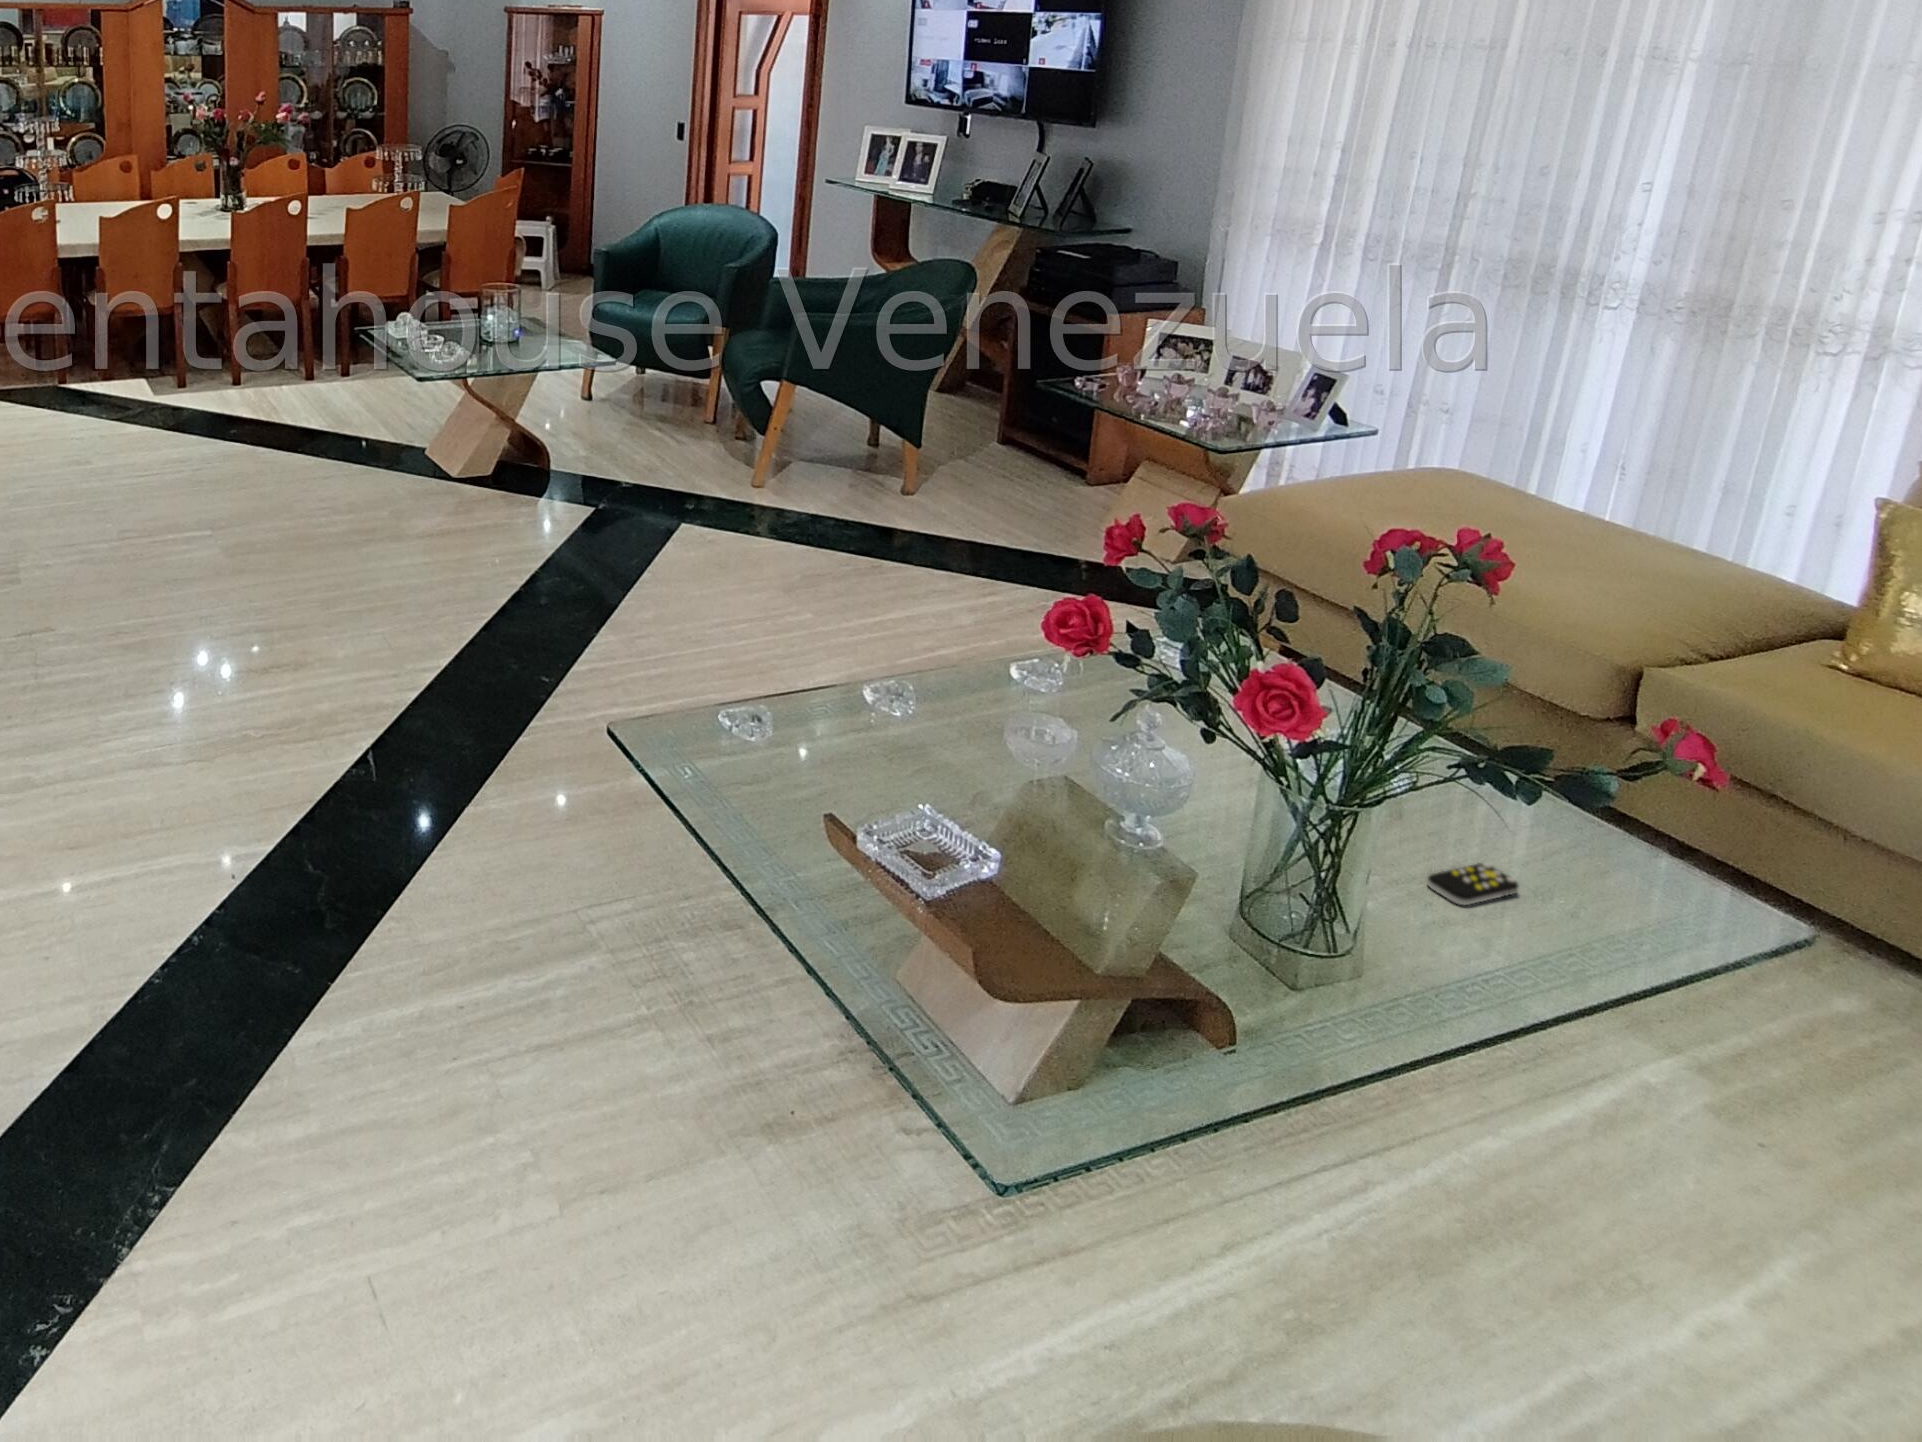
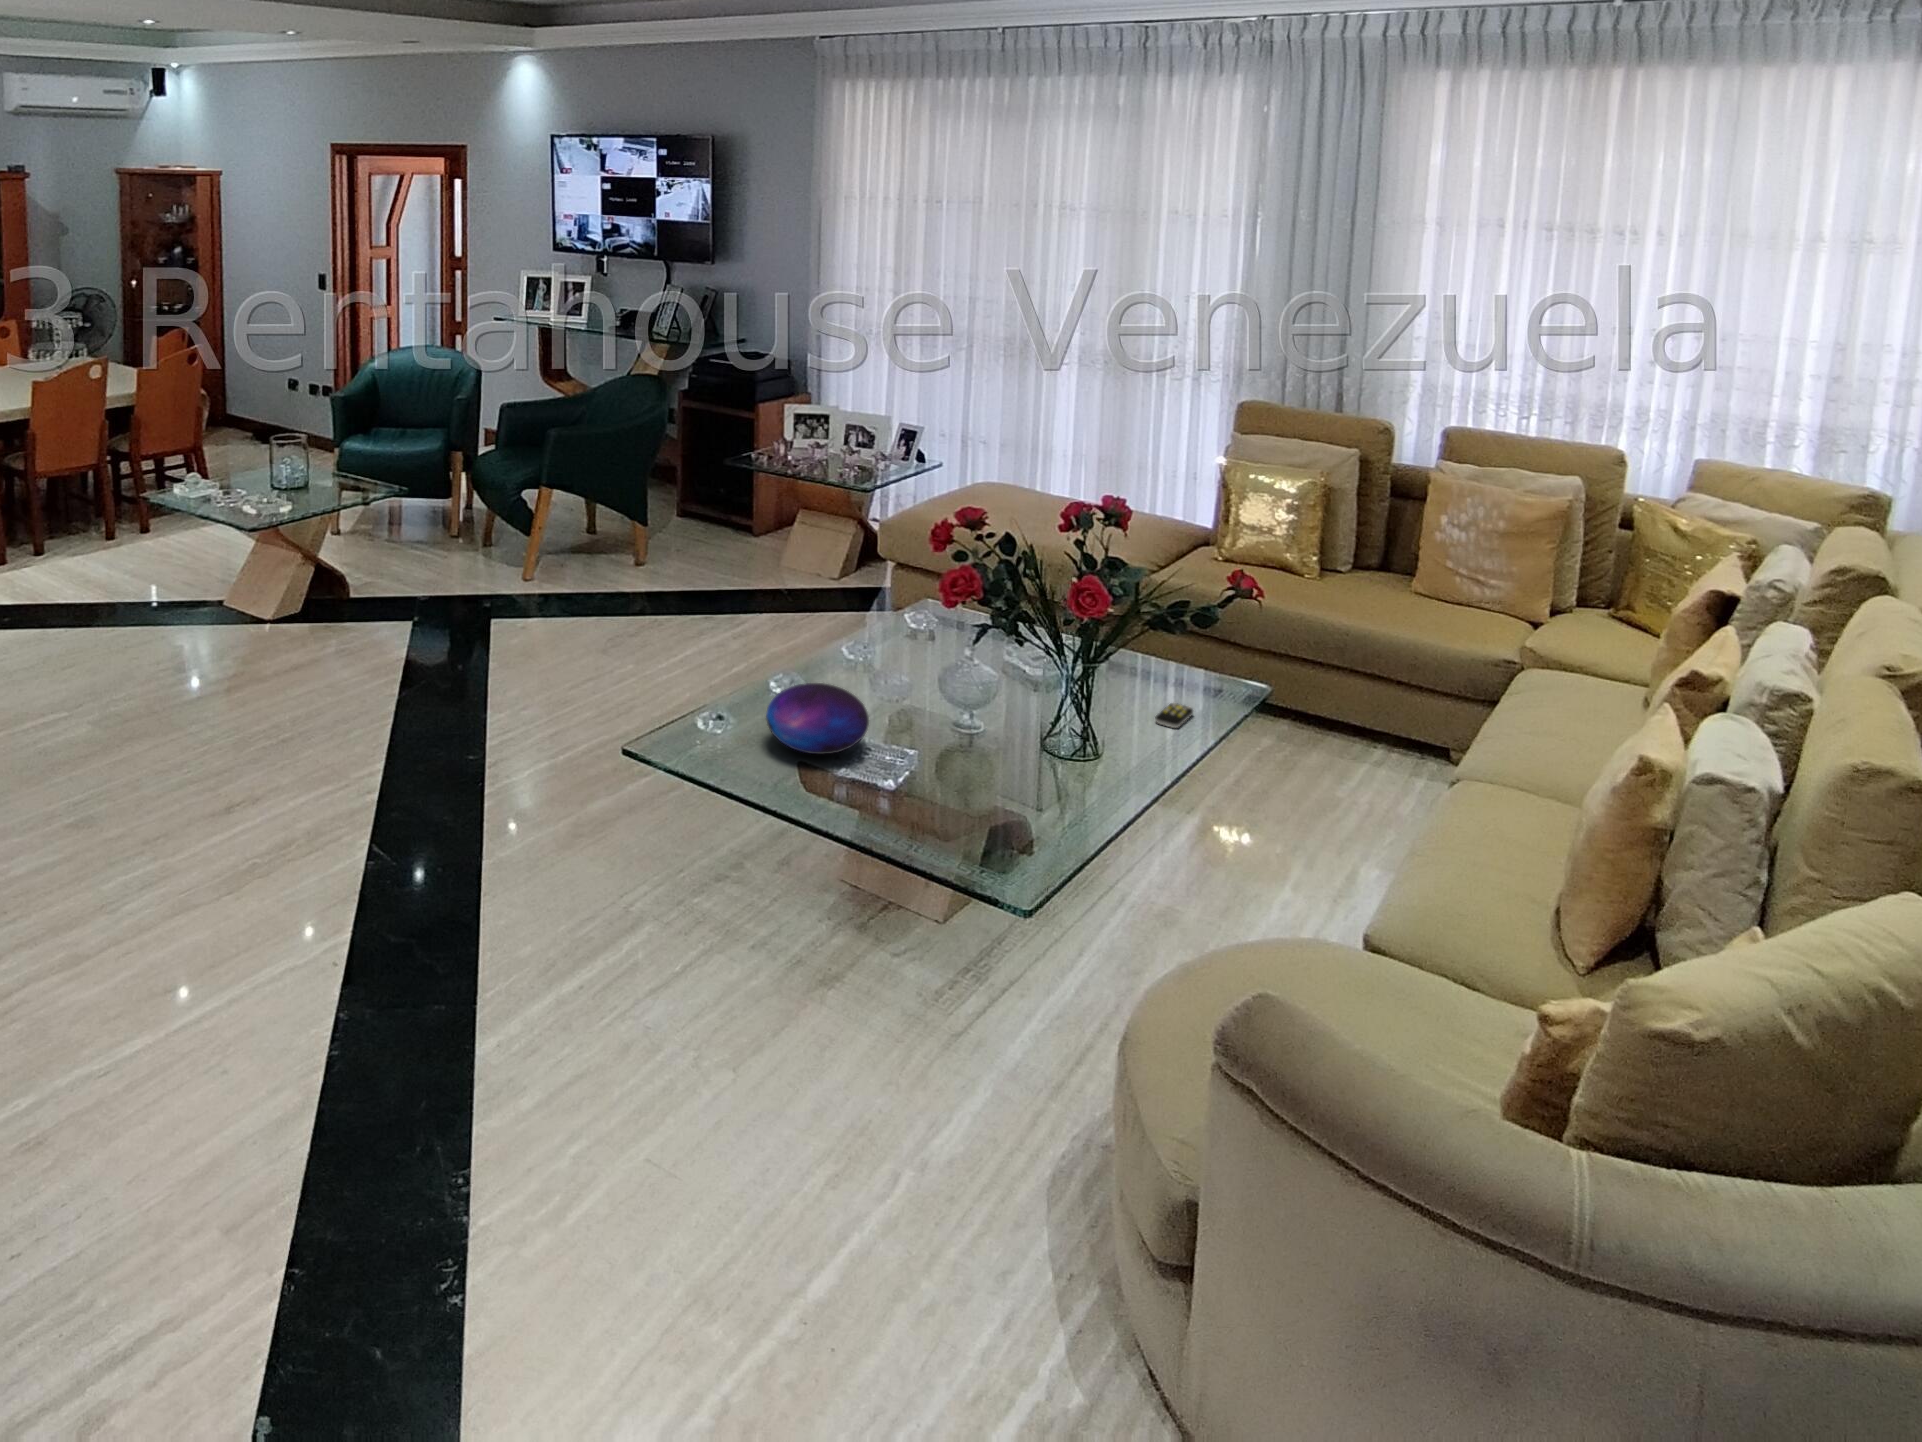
decorative orb: none [755,671,902,774] -> present [766,683,869,754]

